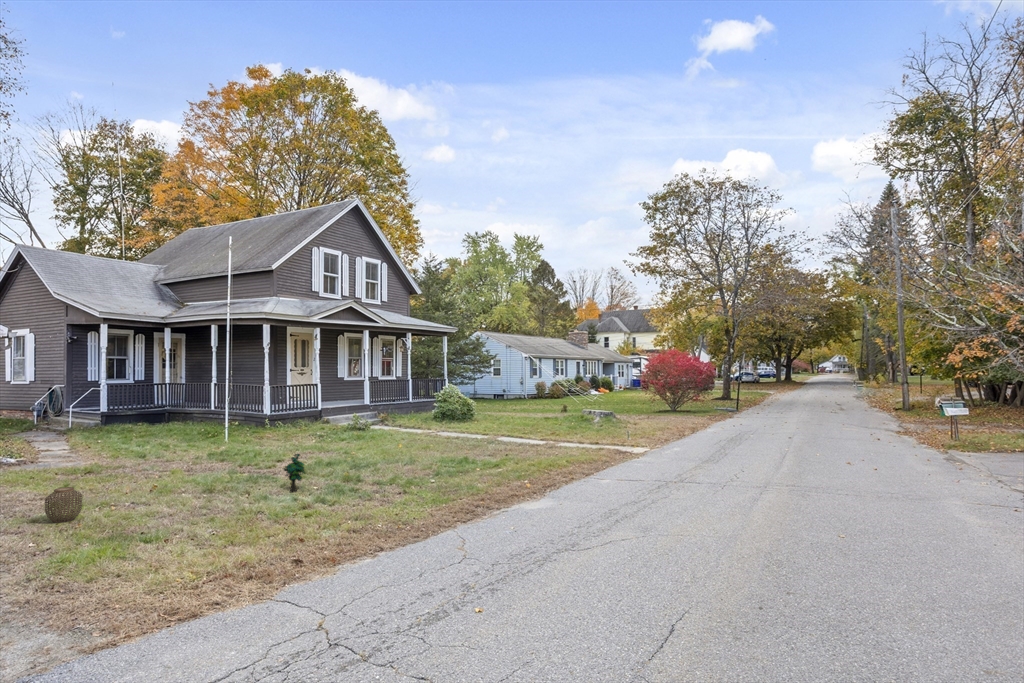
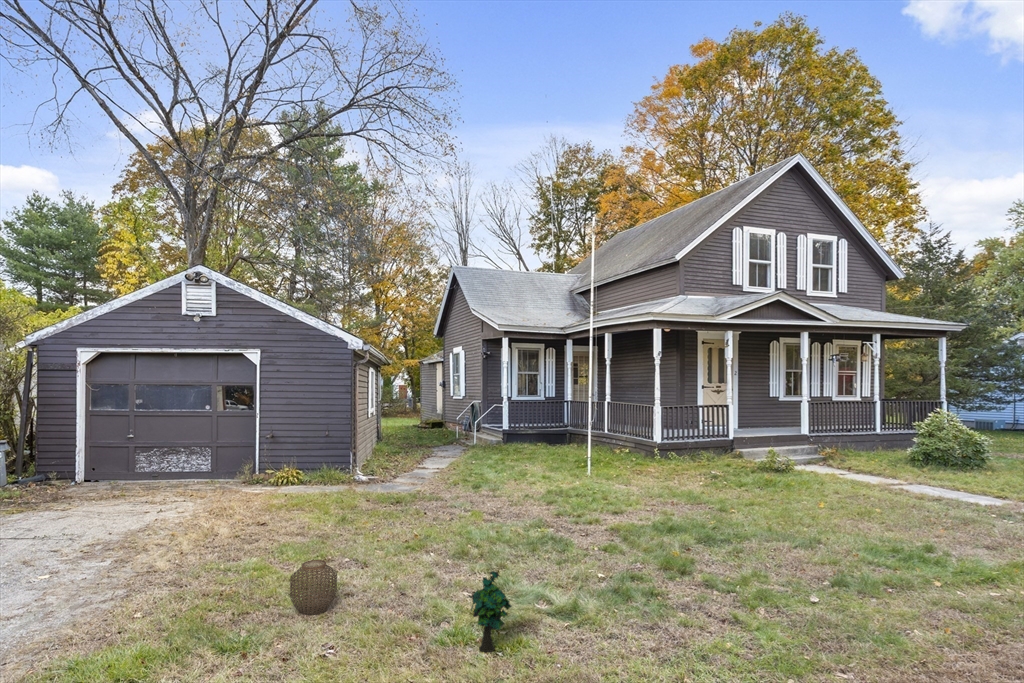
woven basket: present [45,487,82,523] -> present [290,560,337,615]

